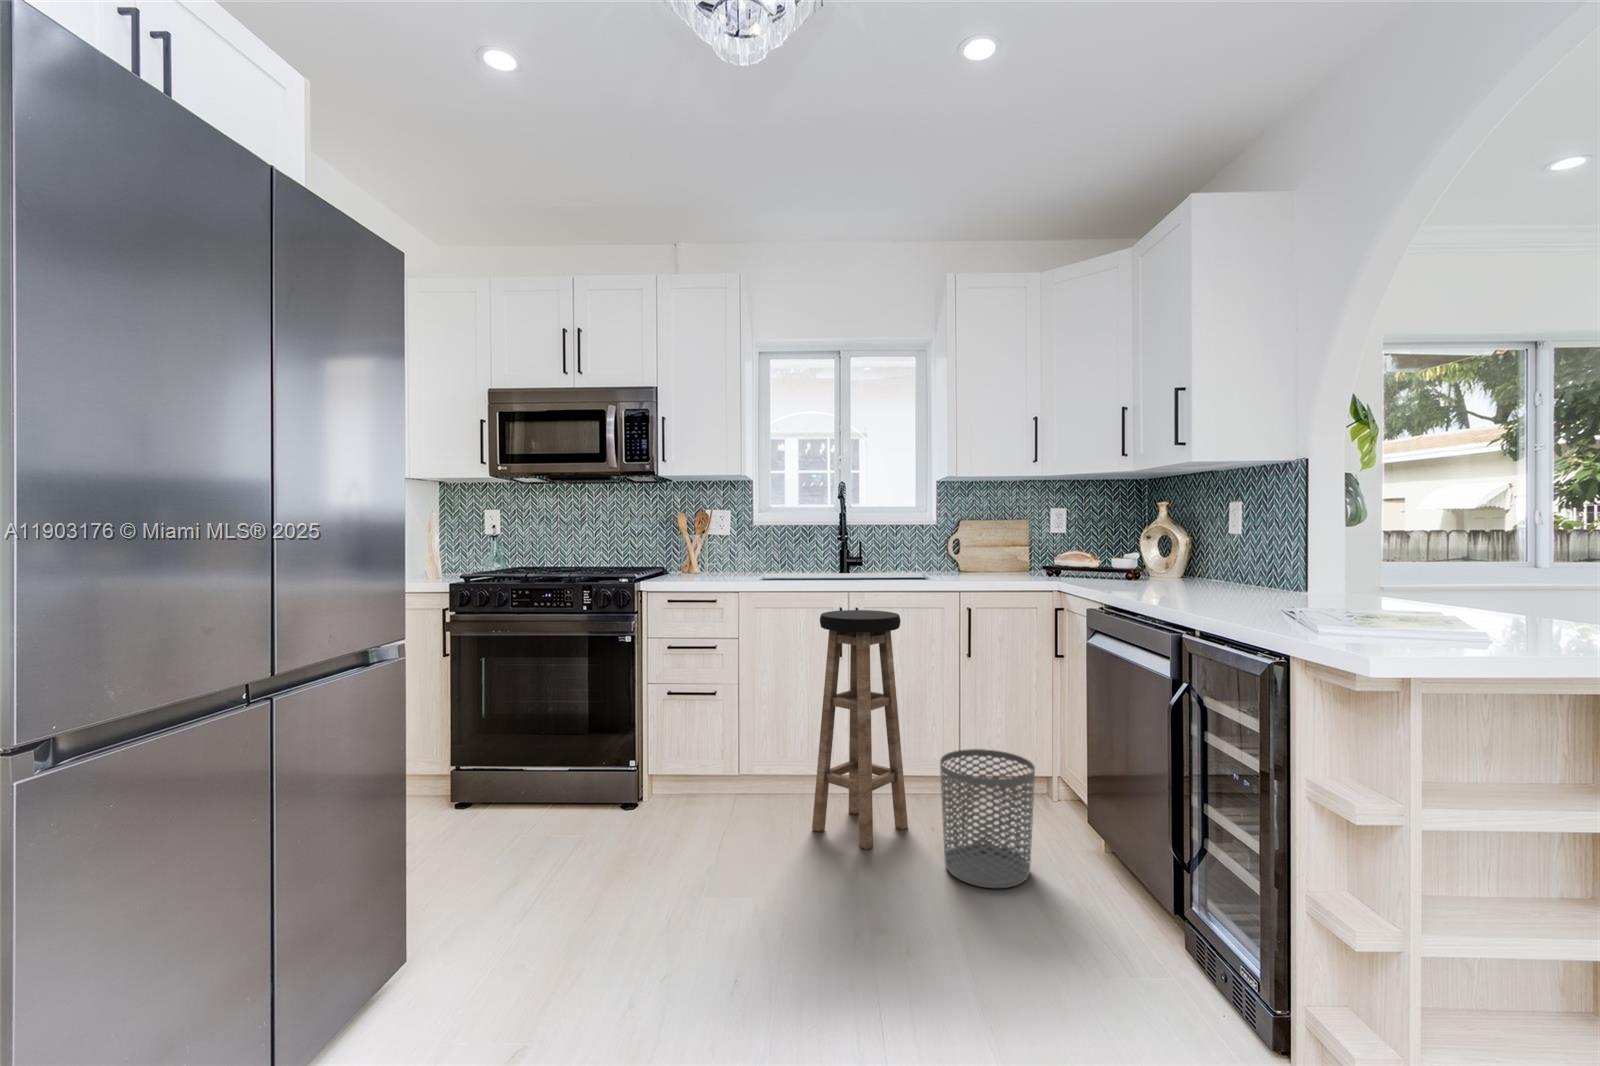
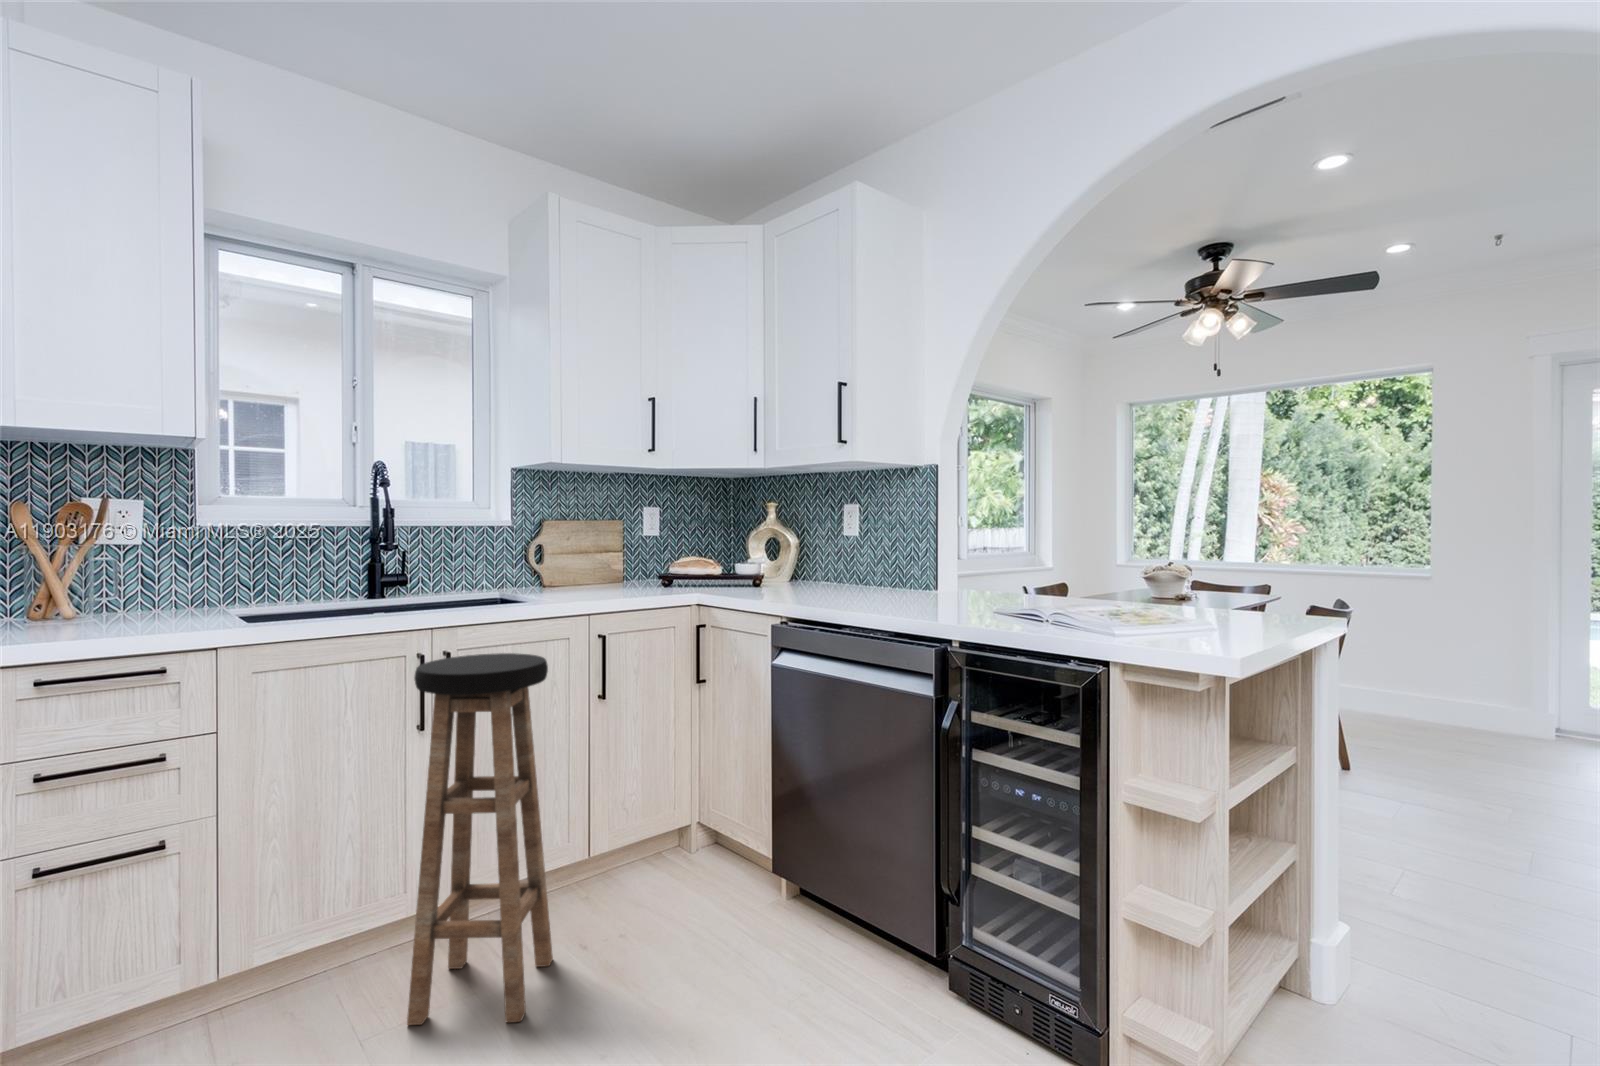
waste bin: present [940,749,1035,888] -> none [633,818,755,1013]

